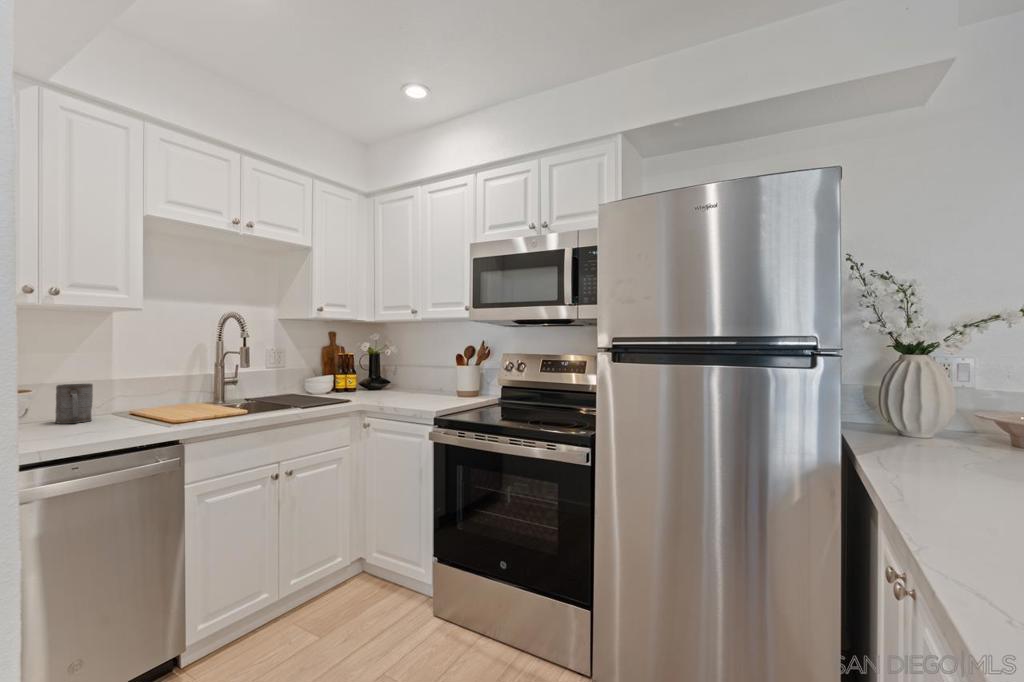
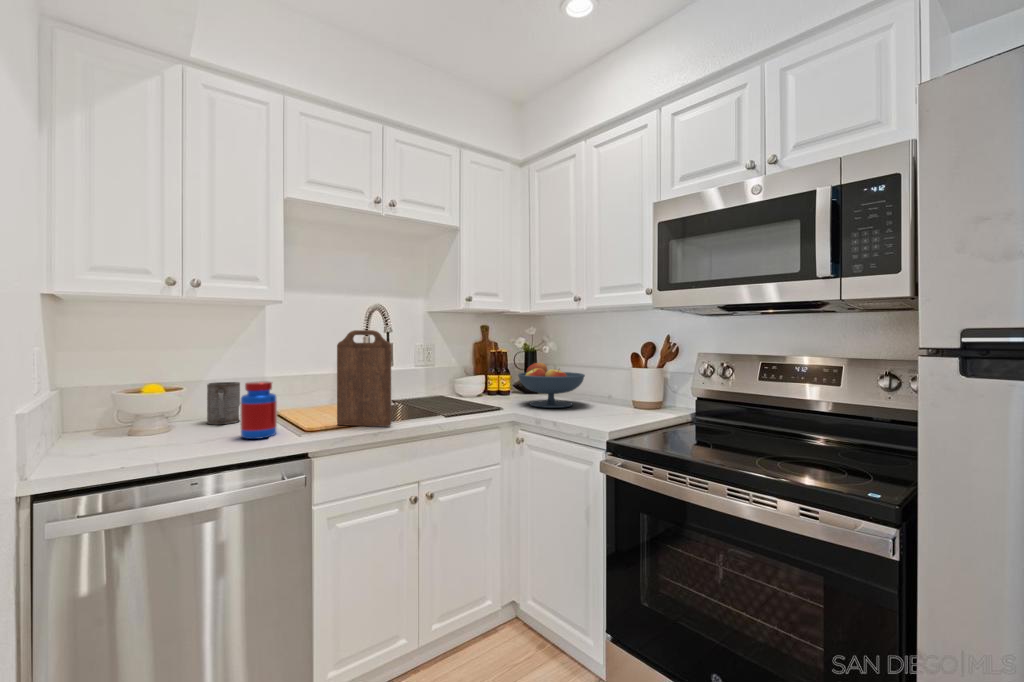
cutting board: none [202,335,255,418] -> present [337,330,391,426]
fruit bowl: none [364,363,420,399] -> present [518,363,585,408]
jar: none [108,380,144,431] -> present [241,381,277,439]

